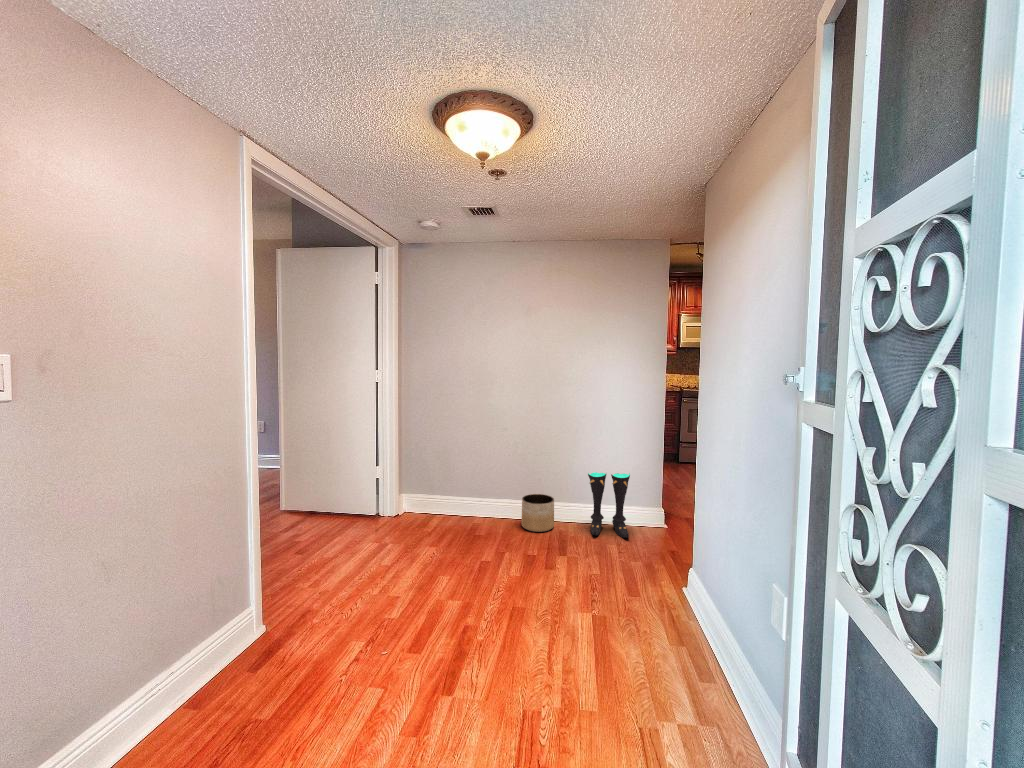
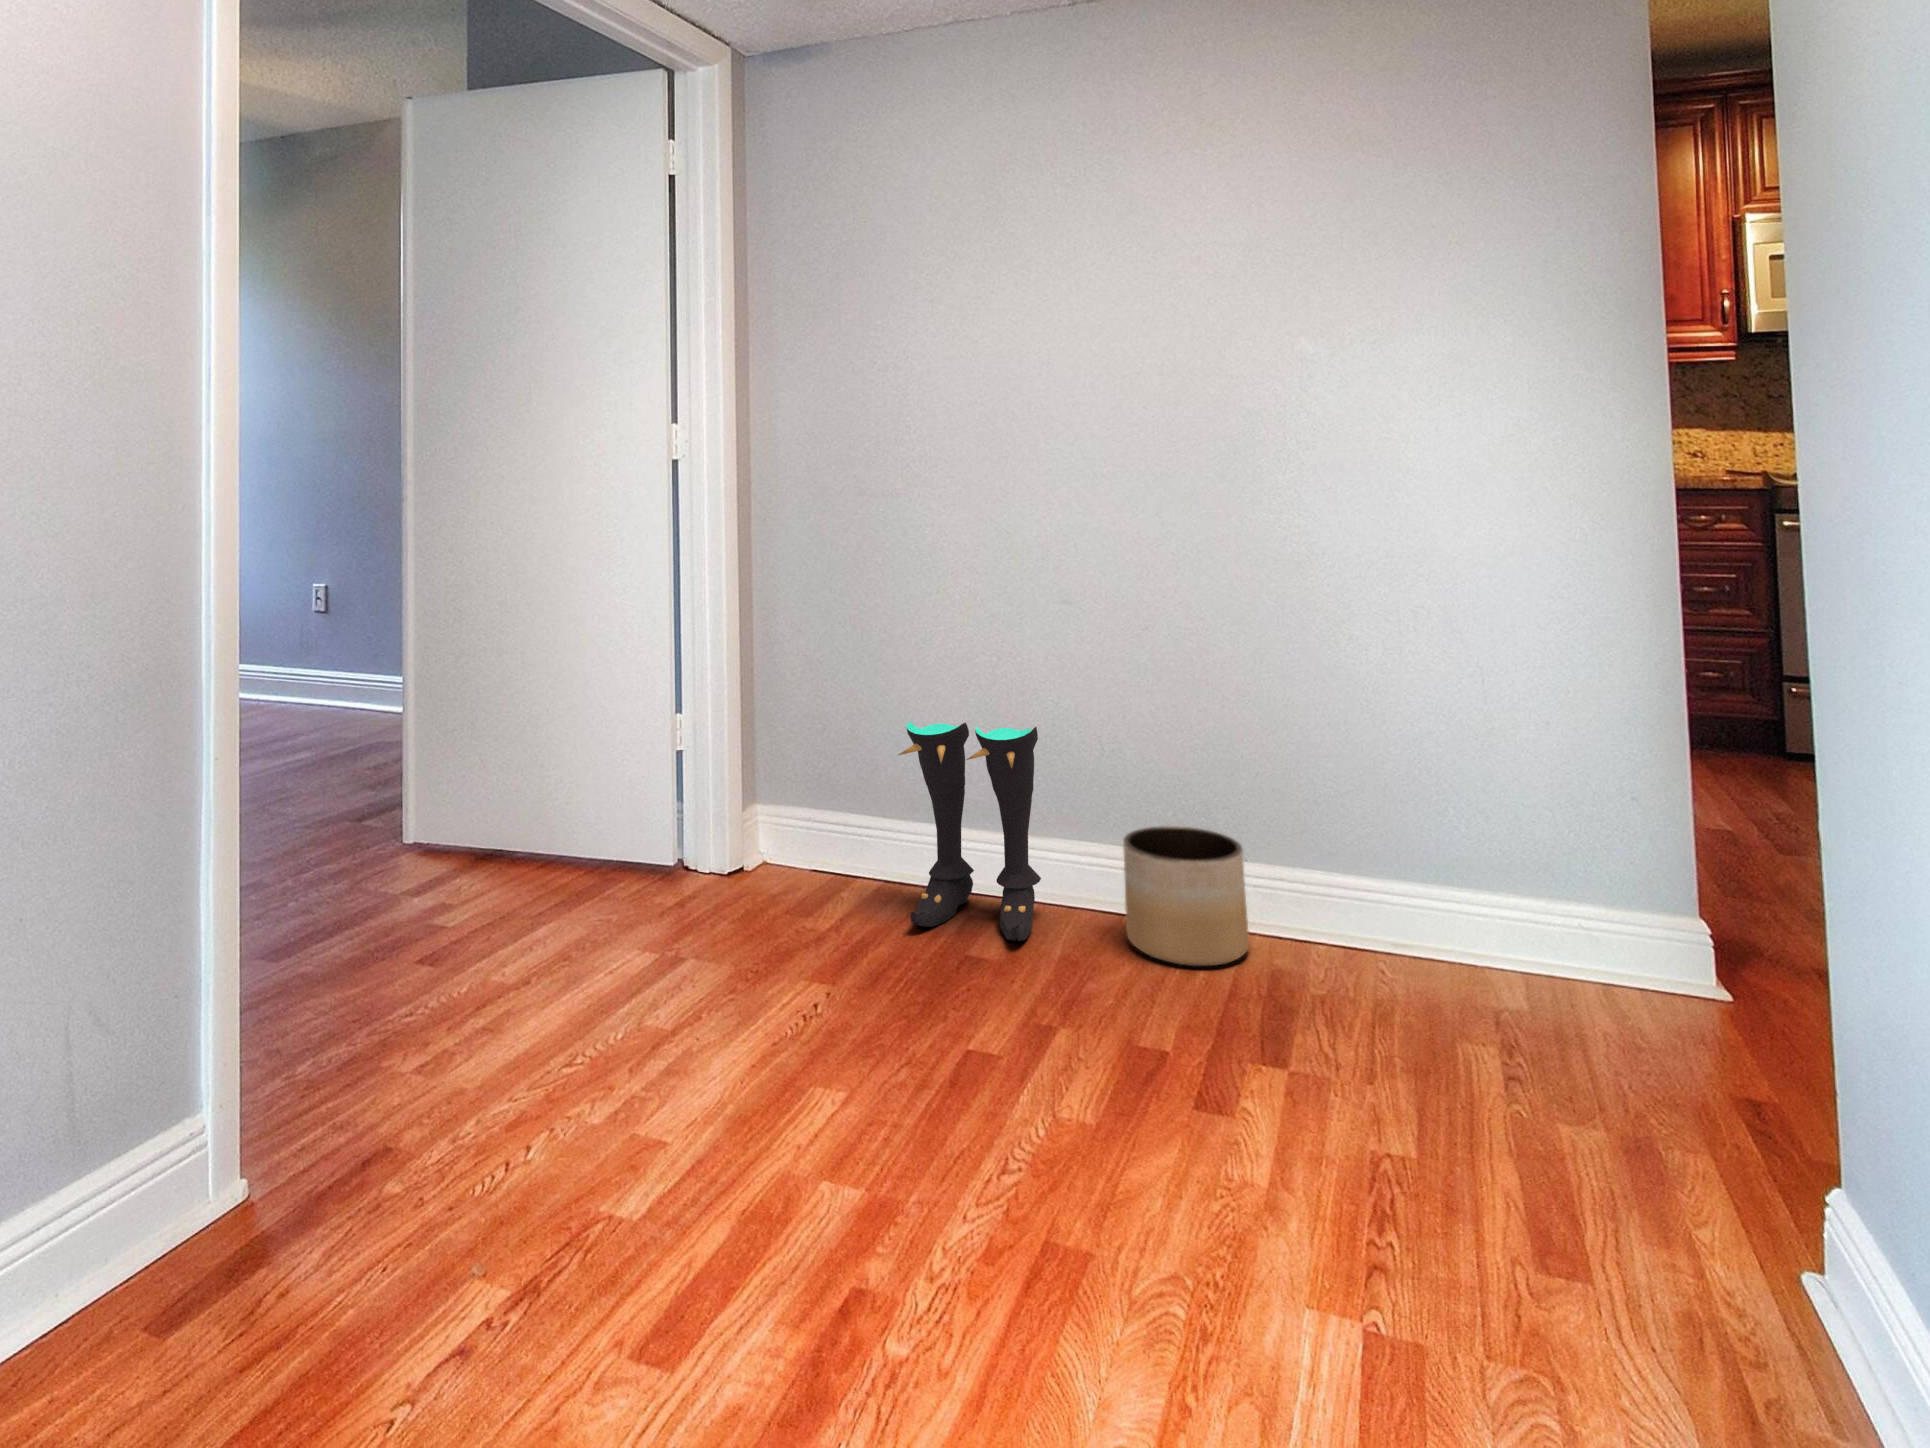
boots: present [588,472,630,538] -> present [899,722,1041,941]

